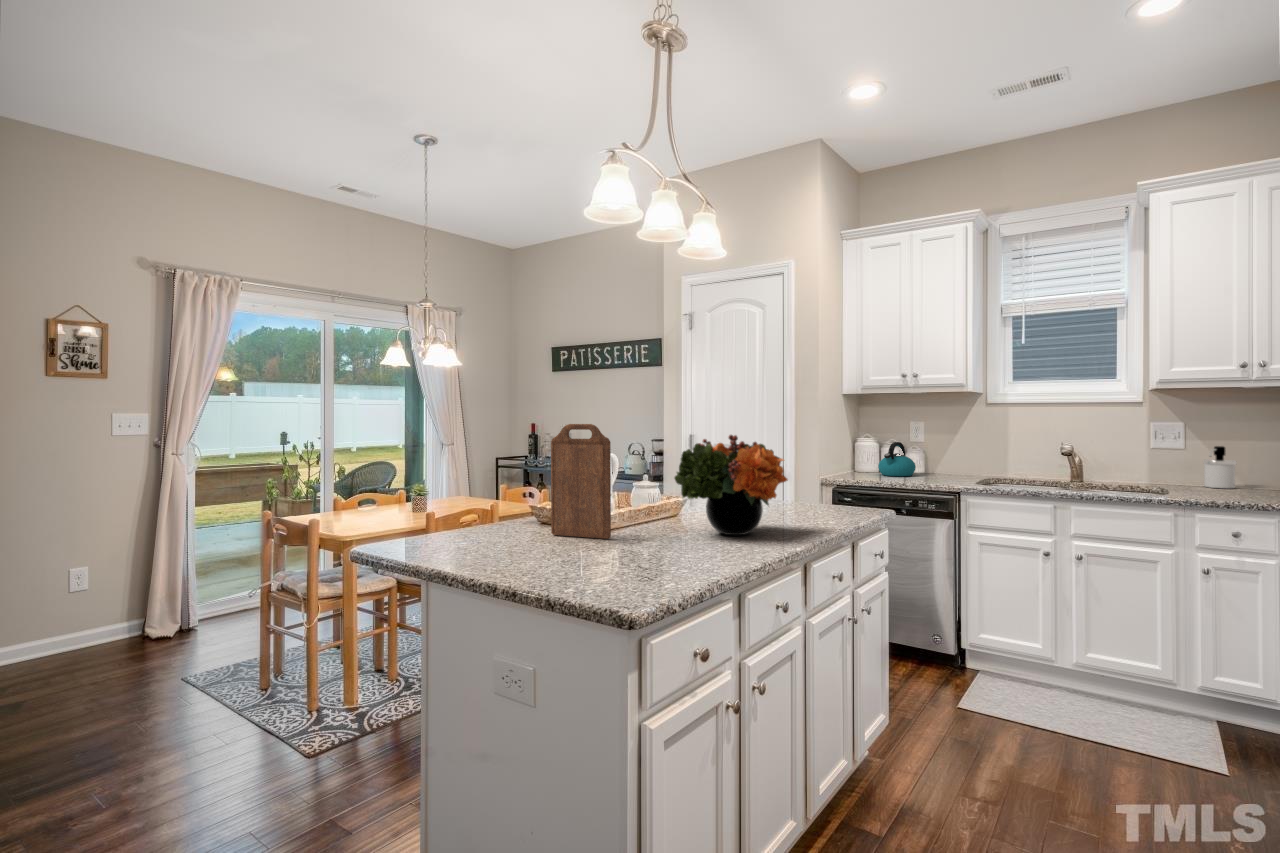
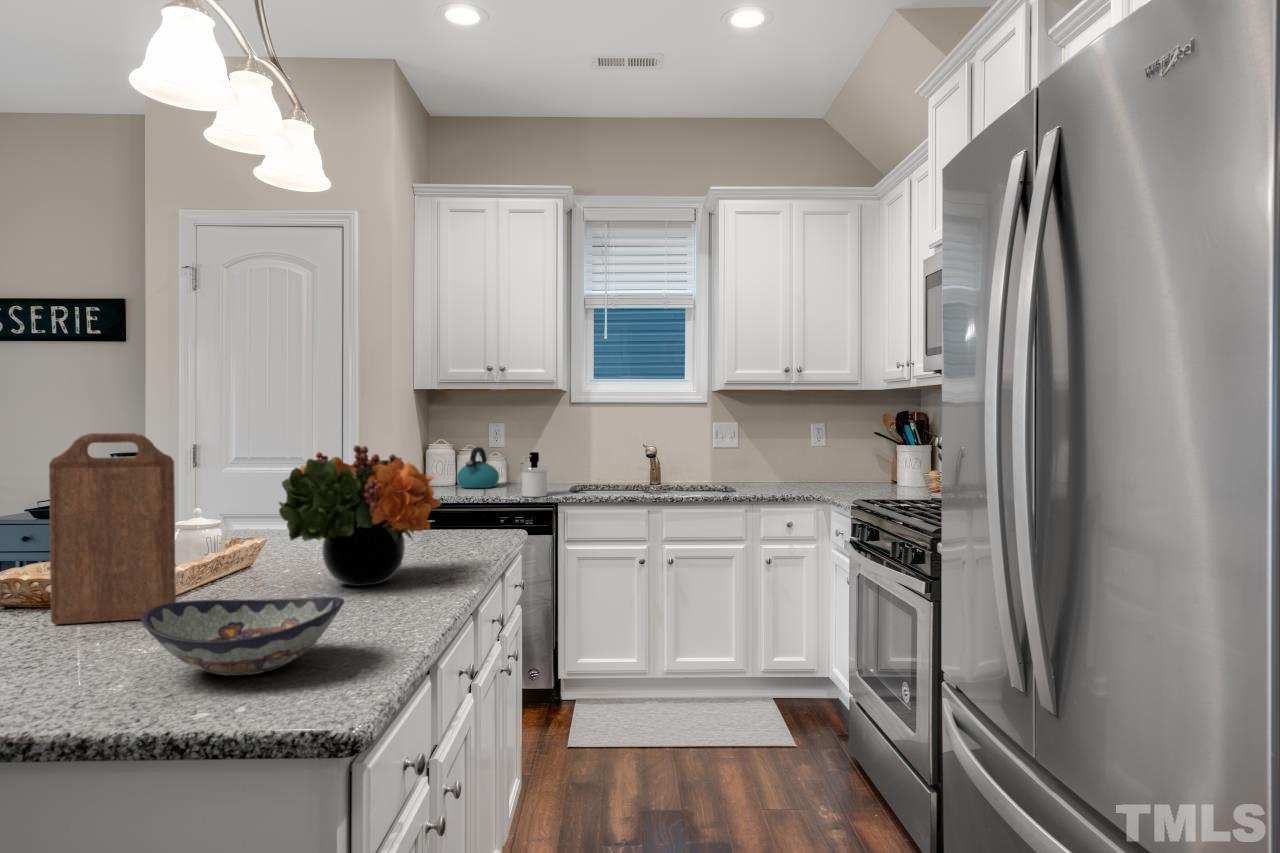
soap dispenser: present [1203,446,1236,489] -> present [521,452,548,497]
decorative bowl: none [560,526,672,575] -> present [141,597,344,676]

